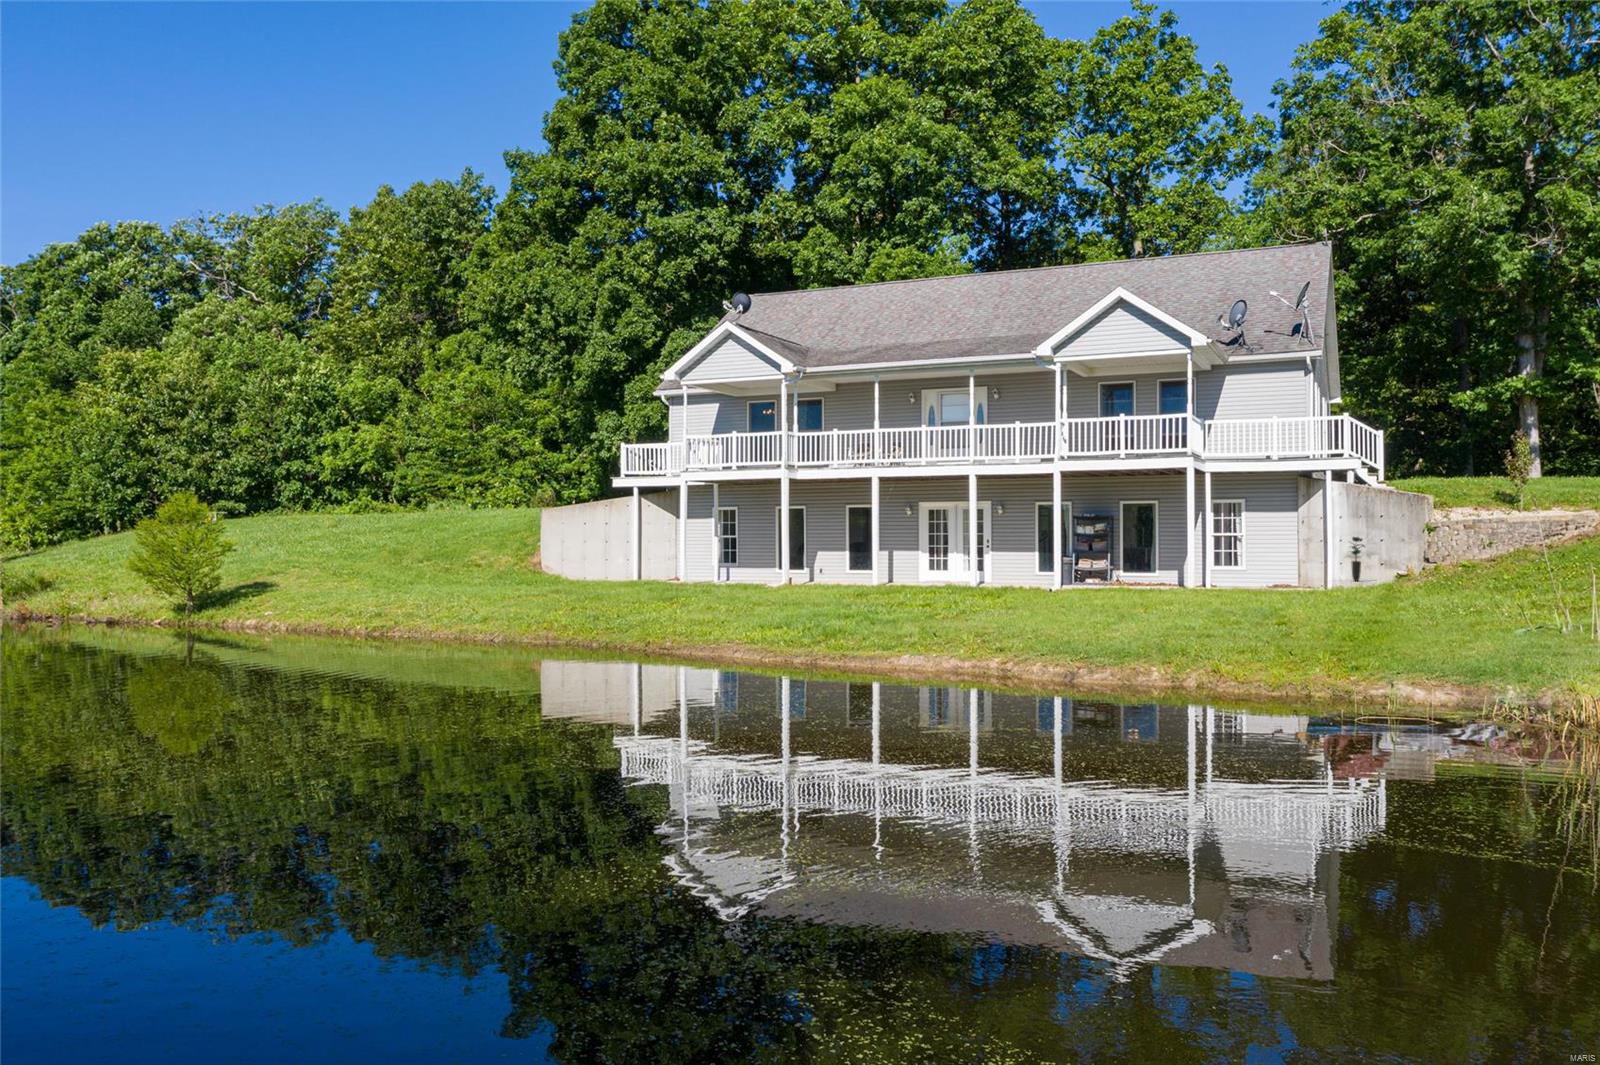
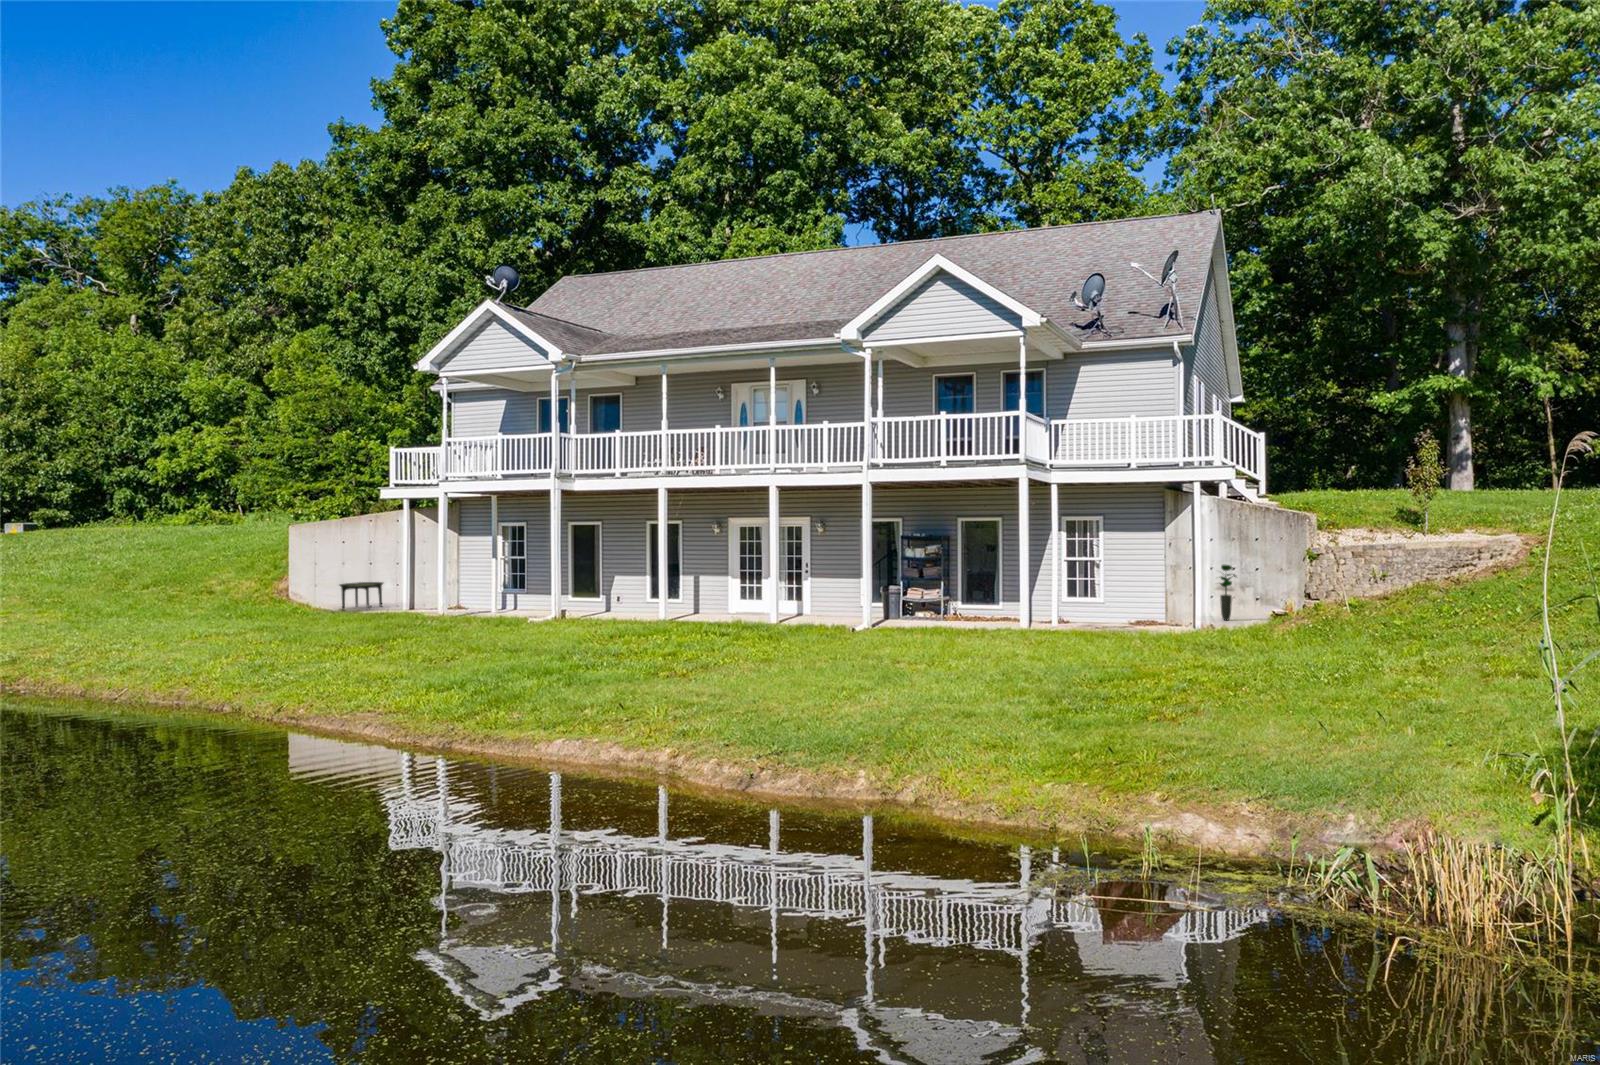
round table: none [589,556,625,579] -> present [340,582,383,610]

